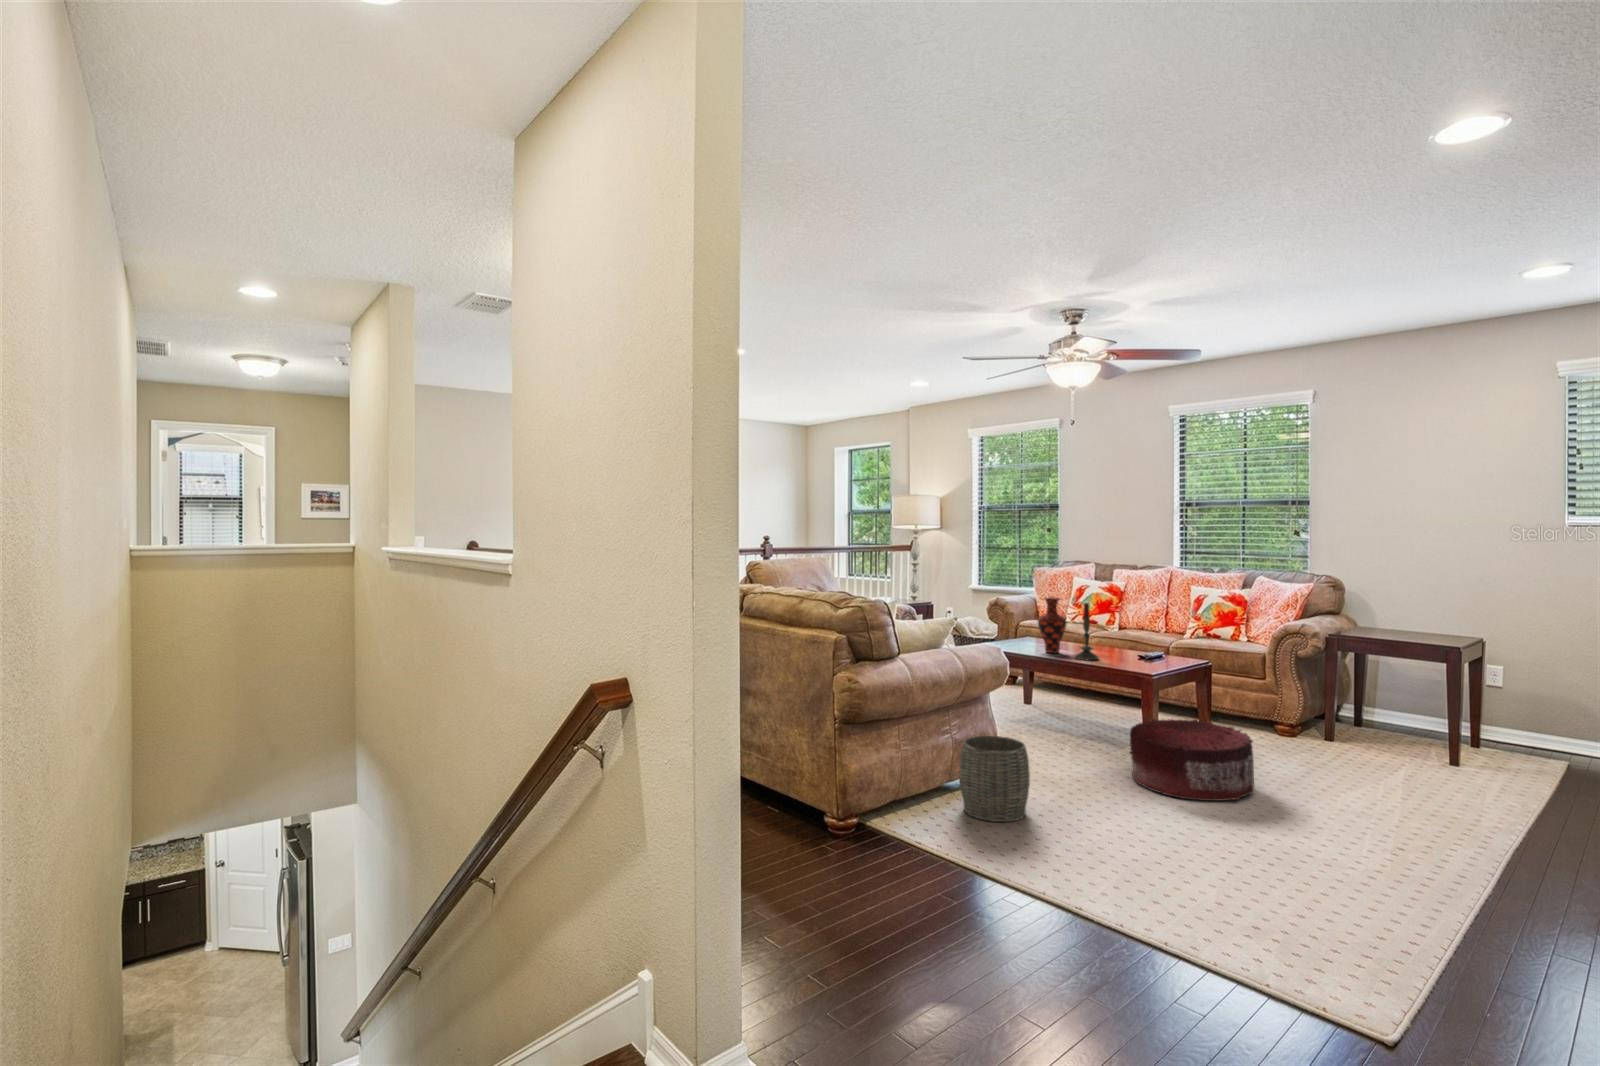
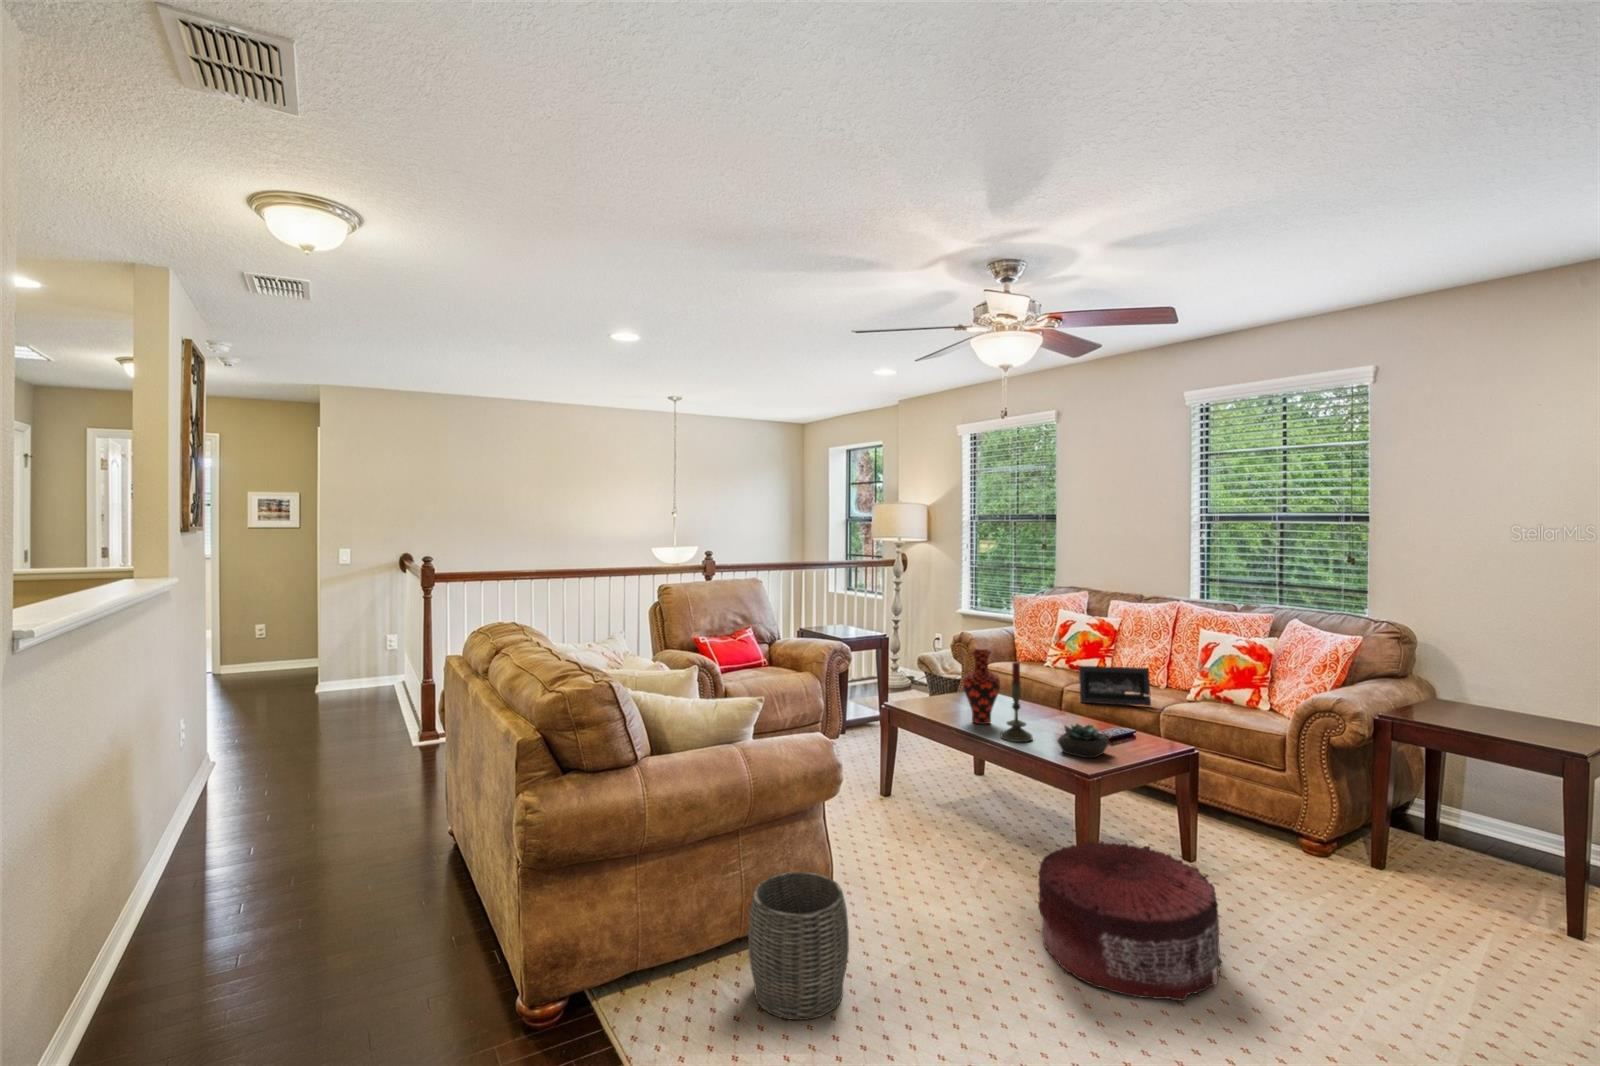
picture frame: none [1105,615,1160,644] -> present [1079,666,1151,706]
succulent plant: none [1122,644,1158,666] -> present [1057,724,1109,758]

